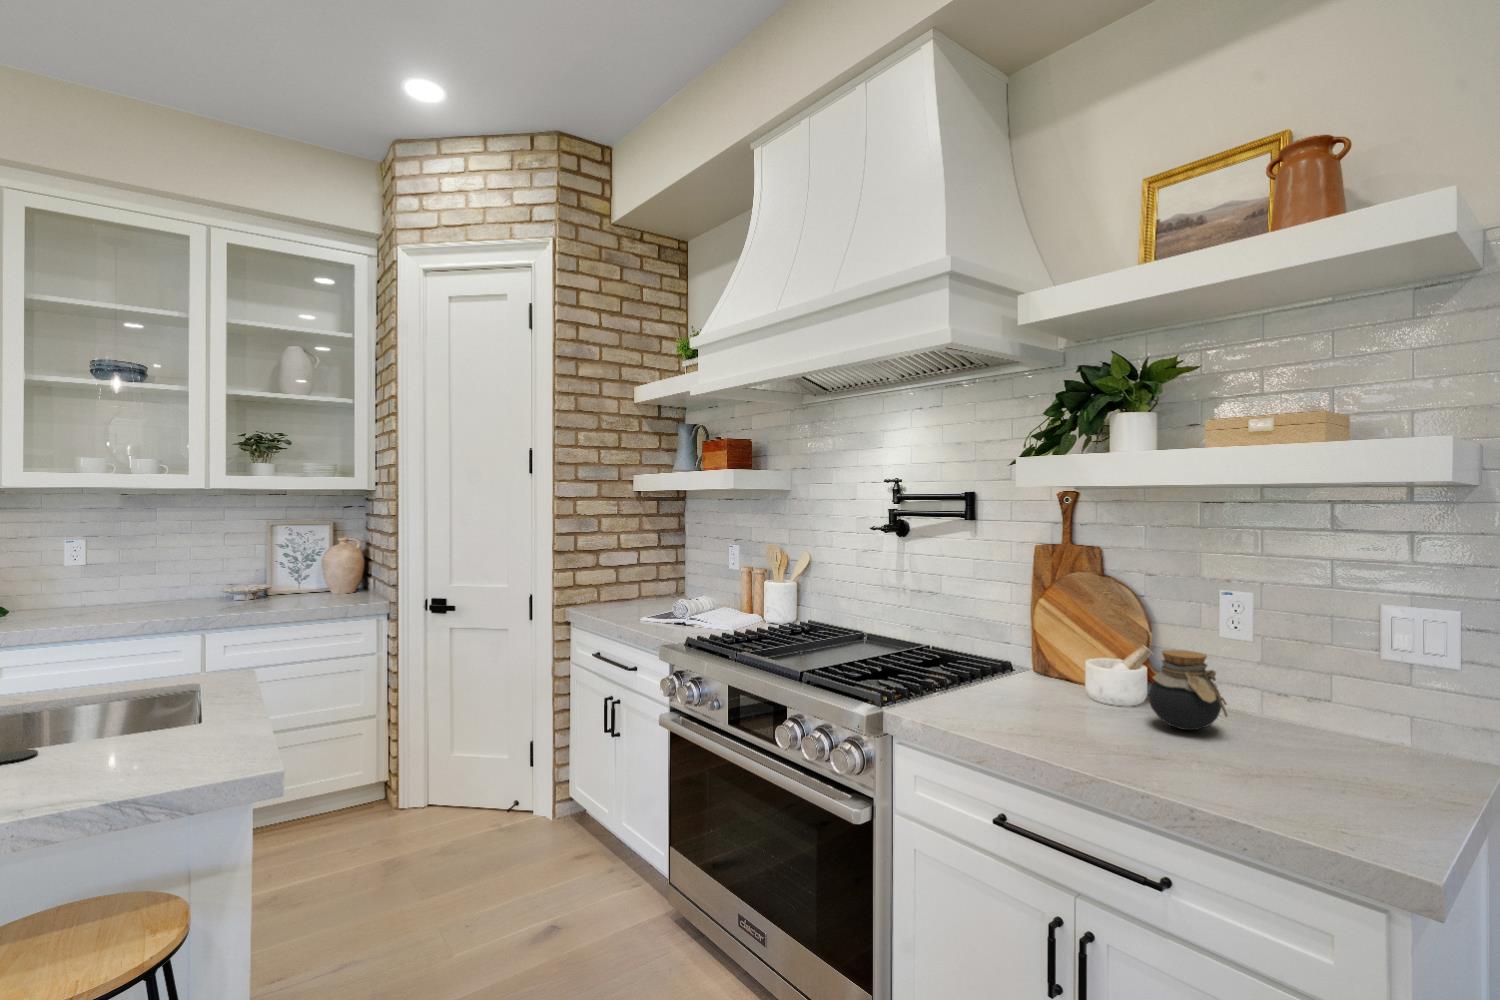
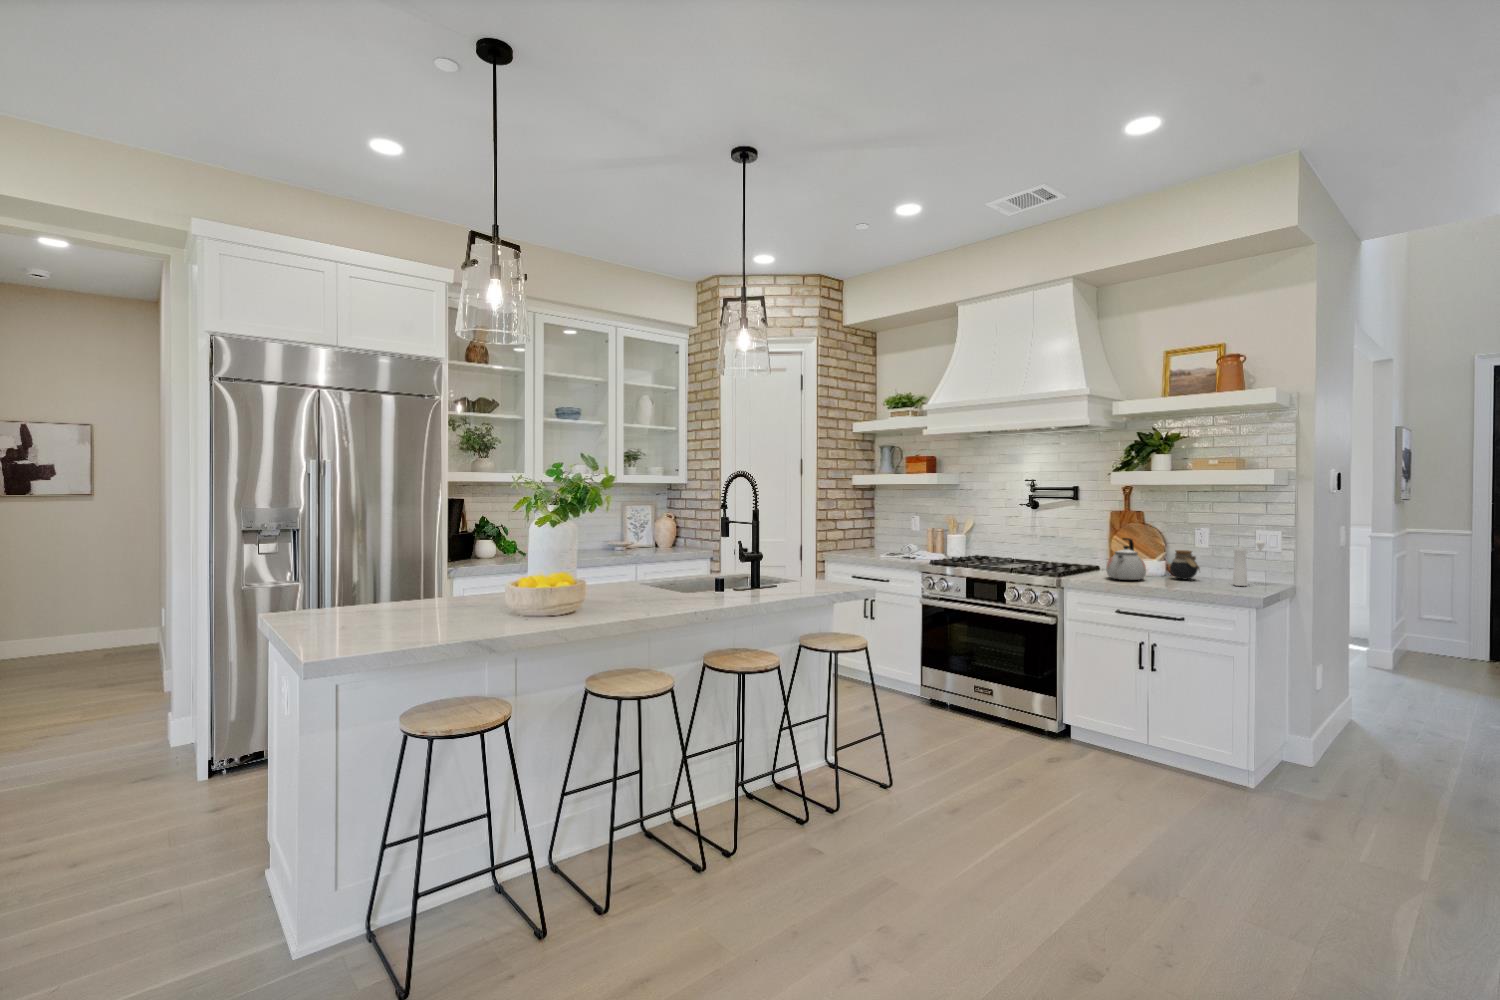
kettle: none [989,618,1085,729] -> present [1106,538,1146,580]
pepper mill: none [1320,639,1421,777] -> present [1233,540,1266,586]

